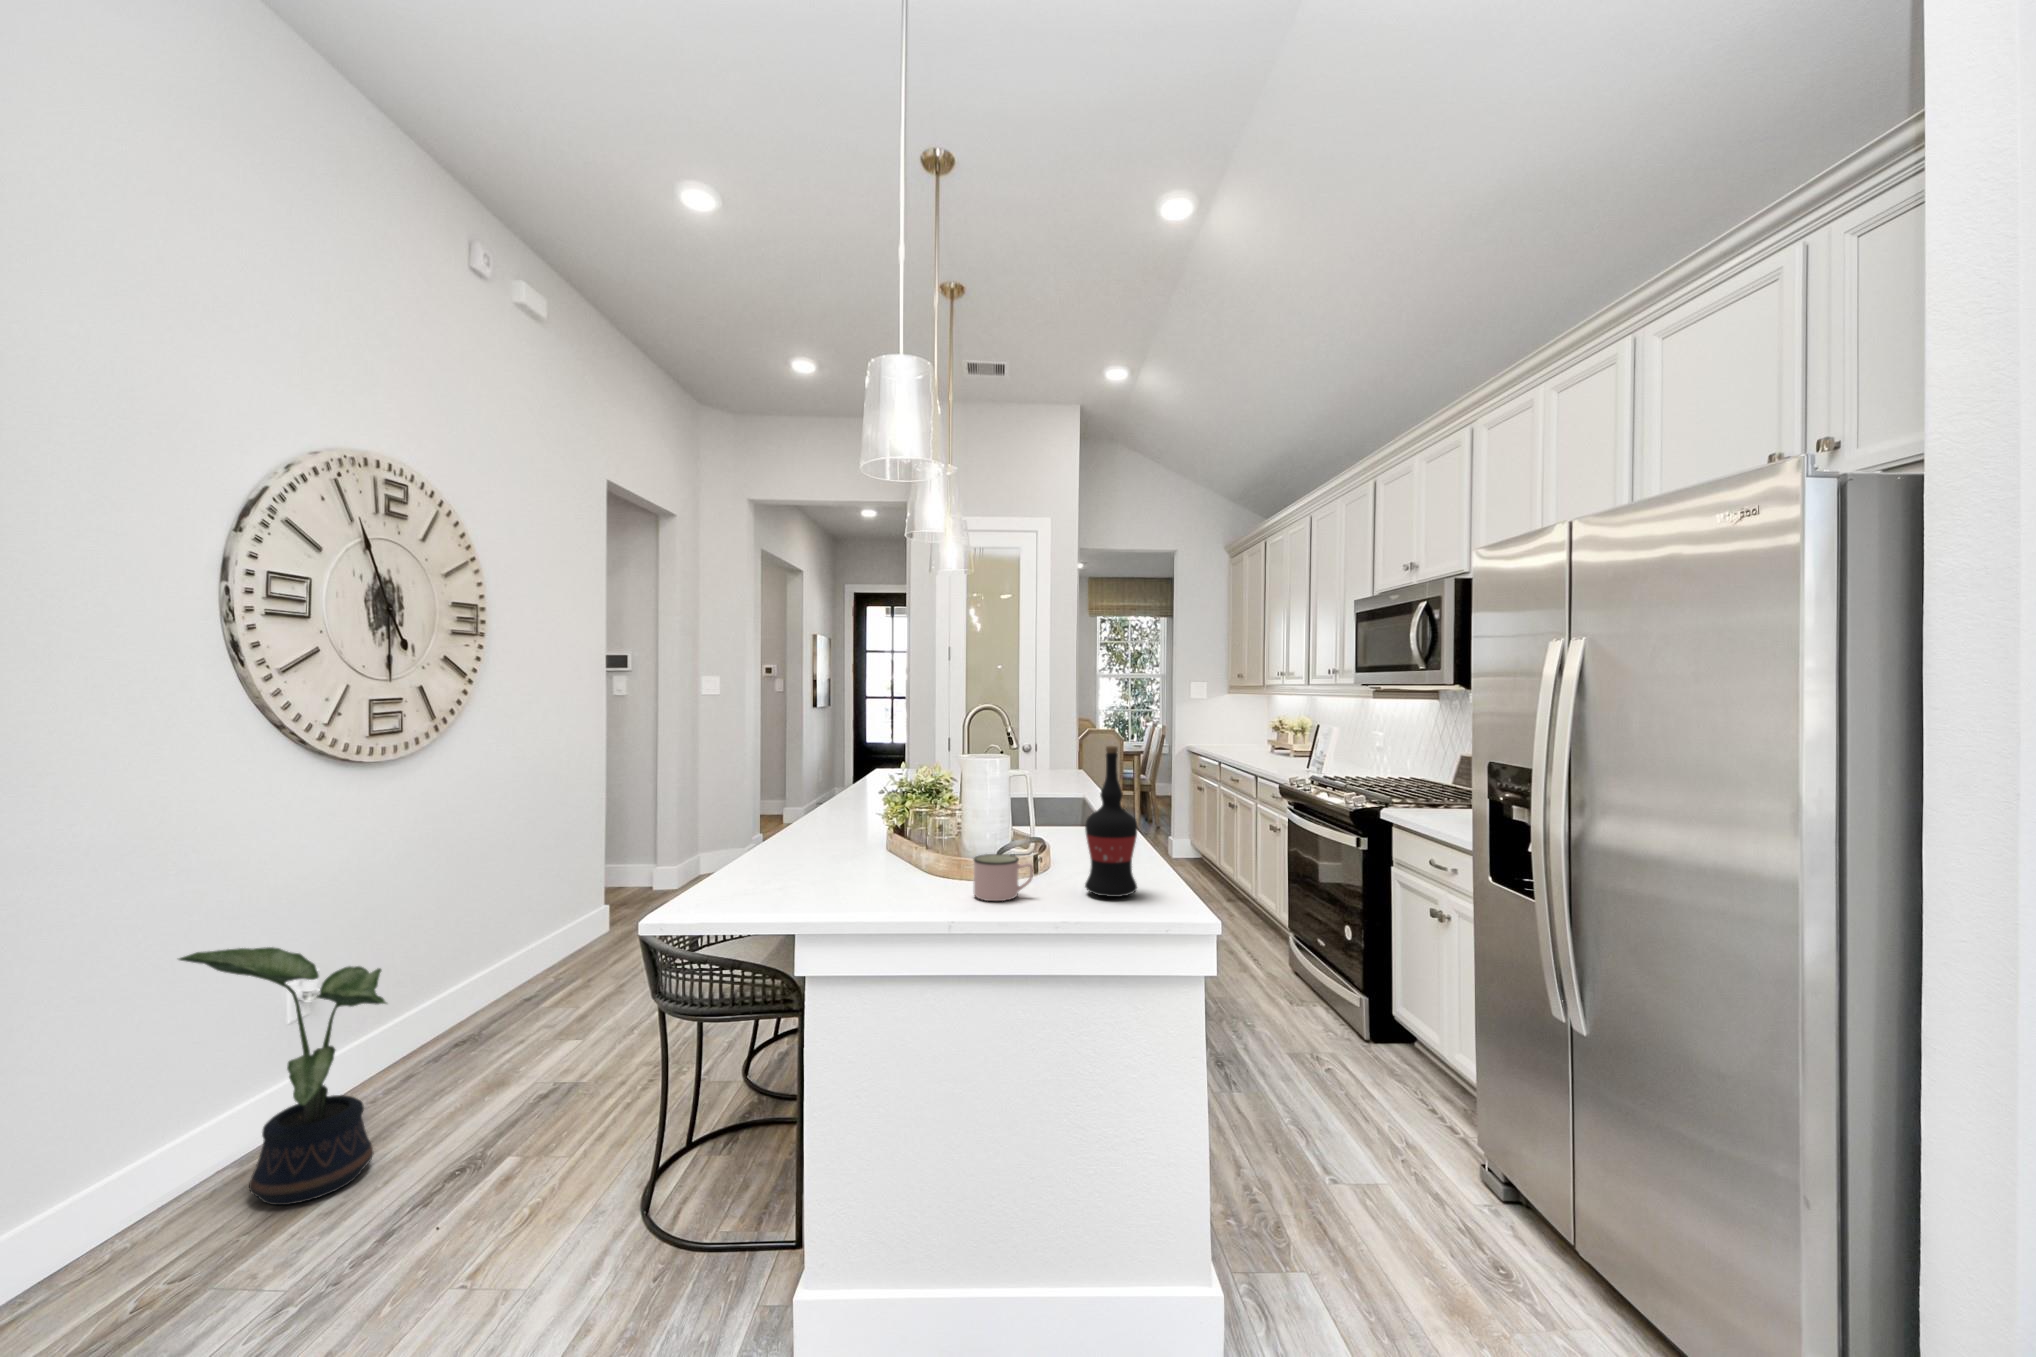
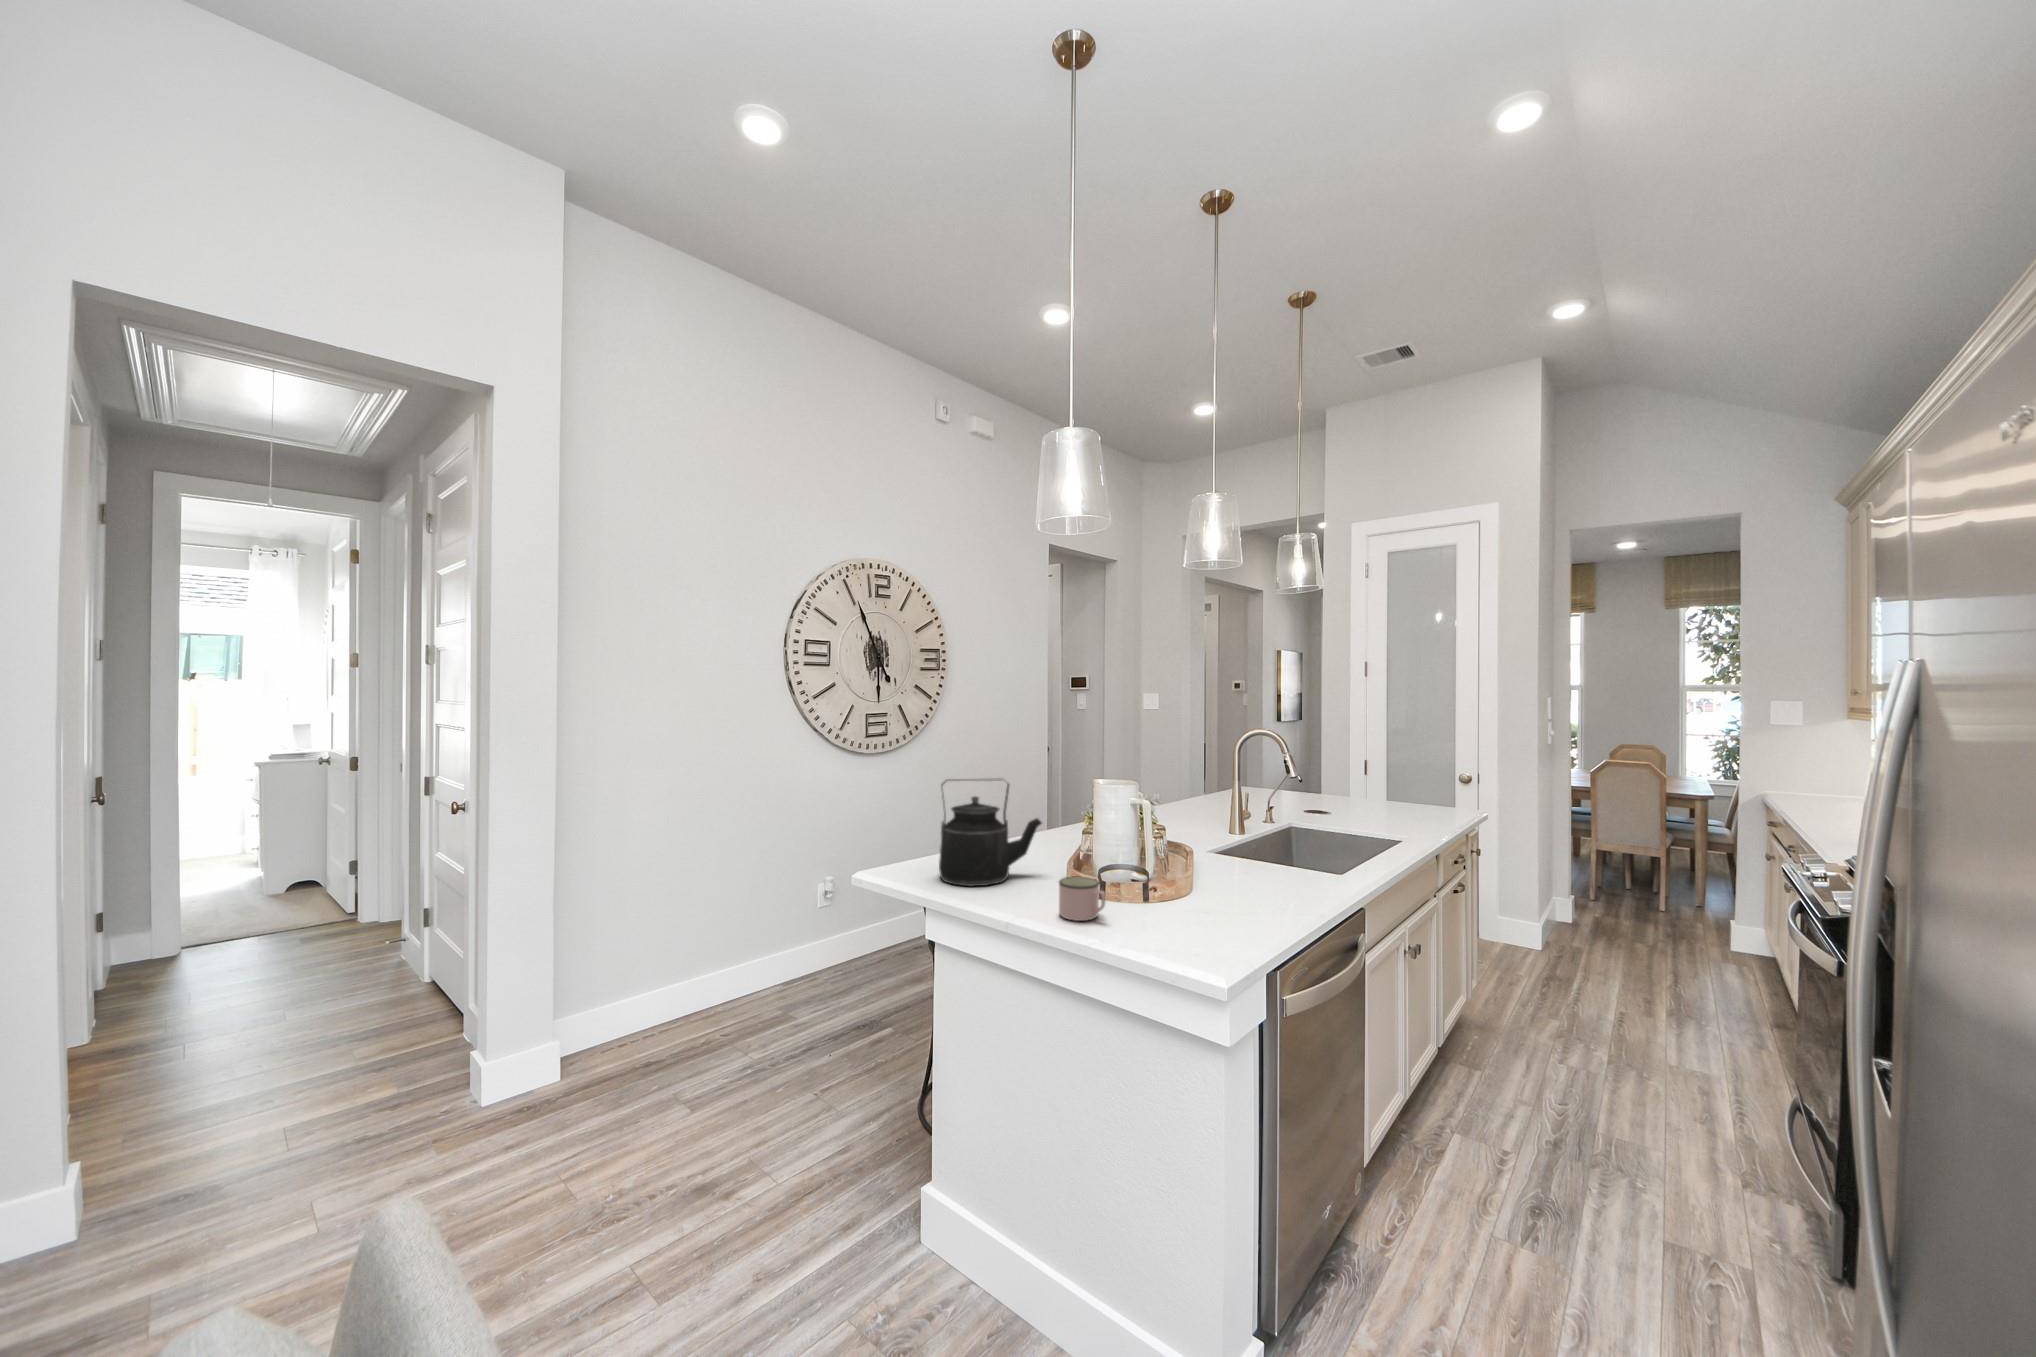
wine bottle: present [1085,746,1138,897] -> none [1152,791,1204,941]
kettle: none [760,757,877,896] -> present [939,778,1041,886]
potted plant: present [179,947,386,1205] -> none [753,856,851,1014]

